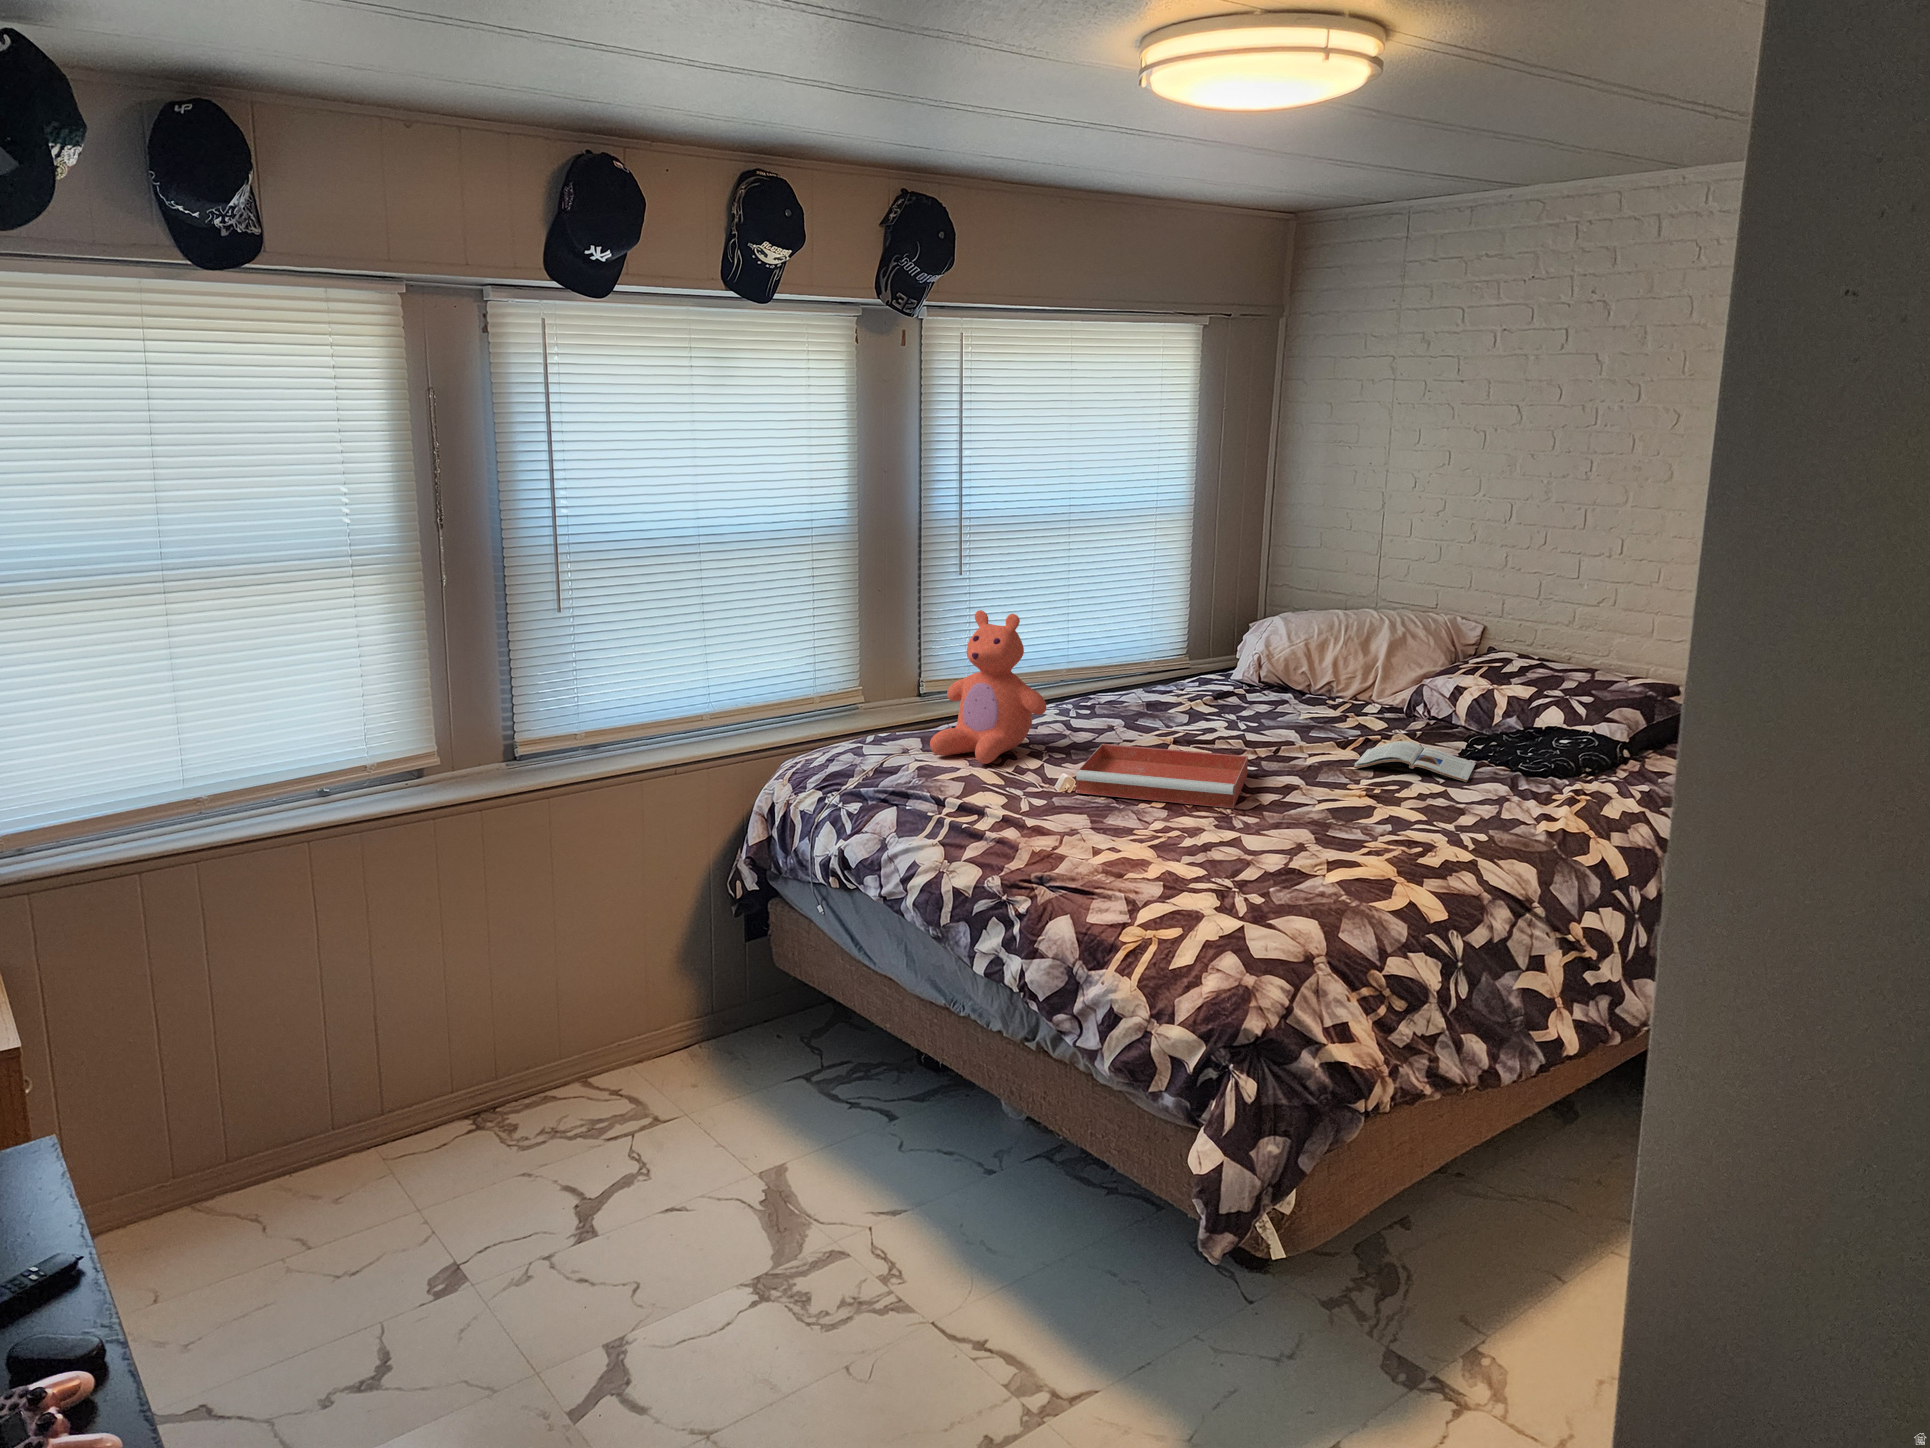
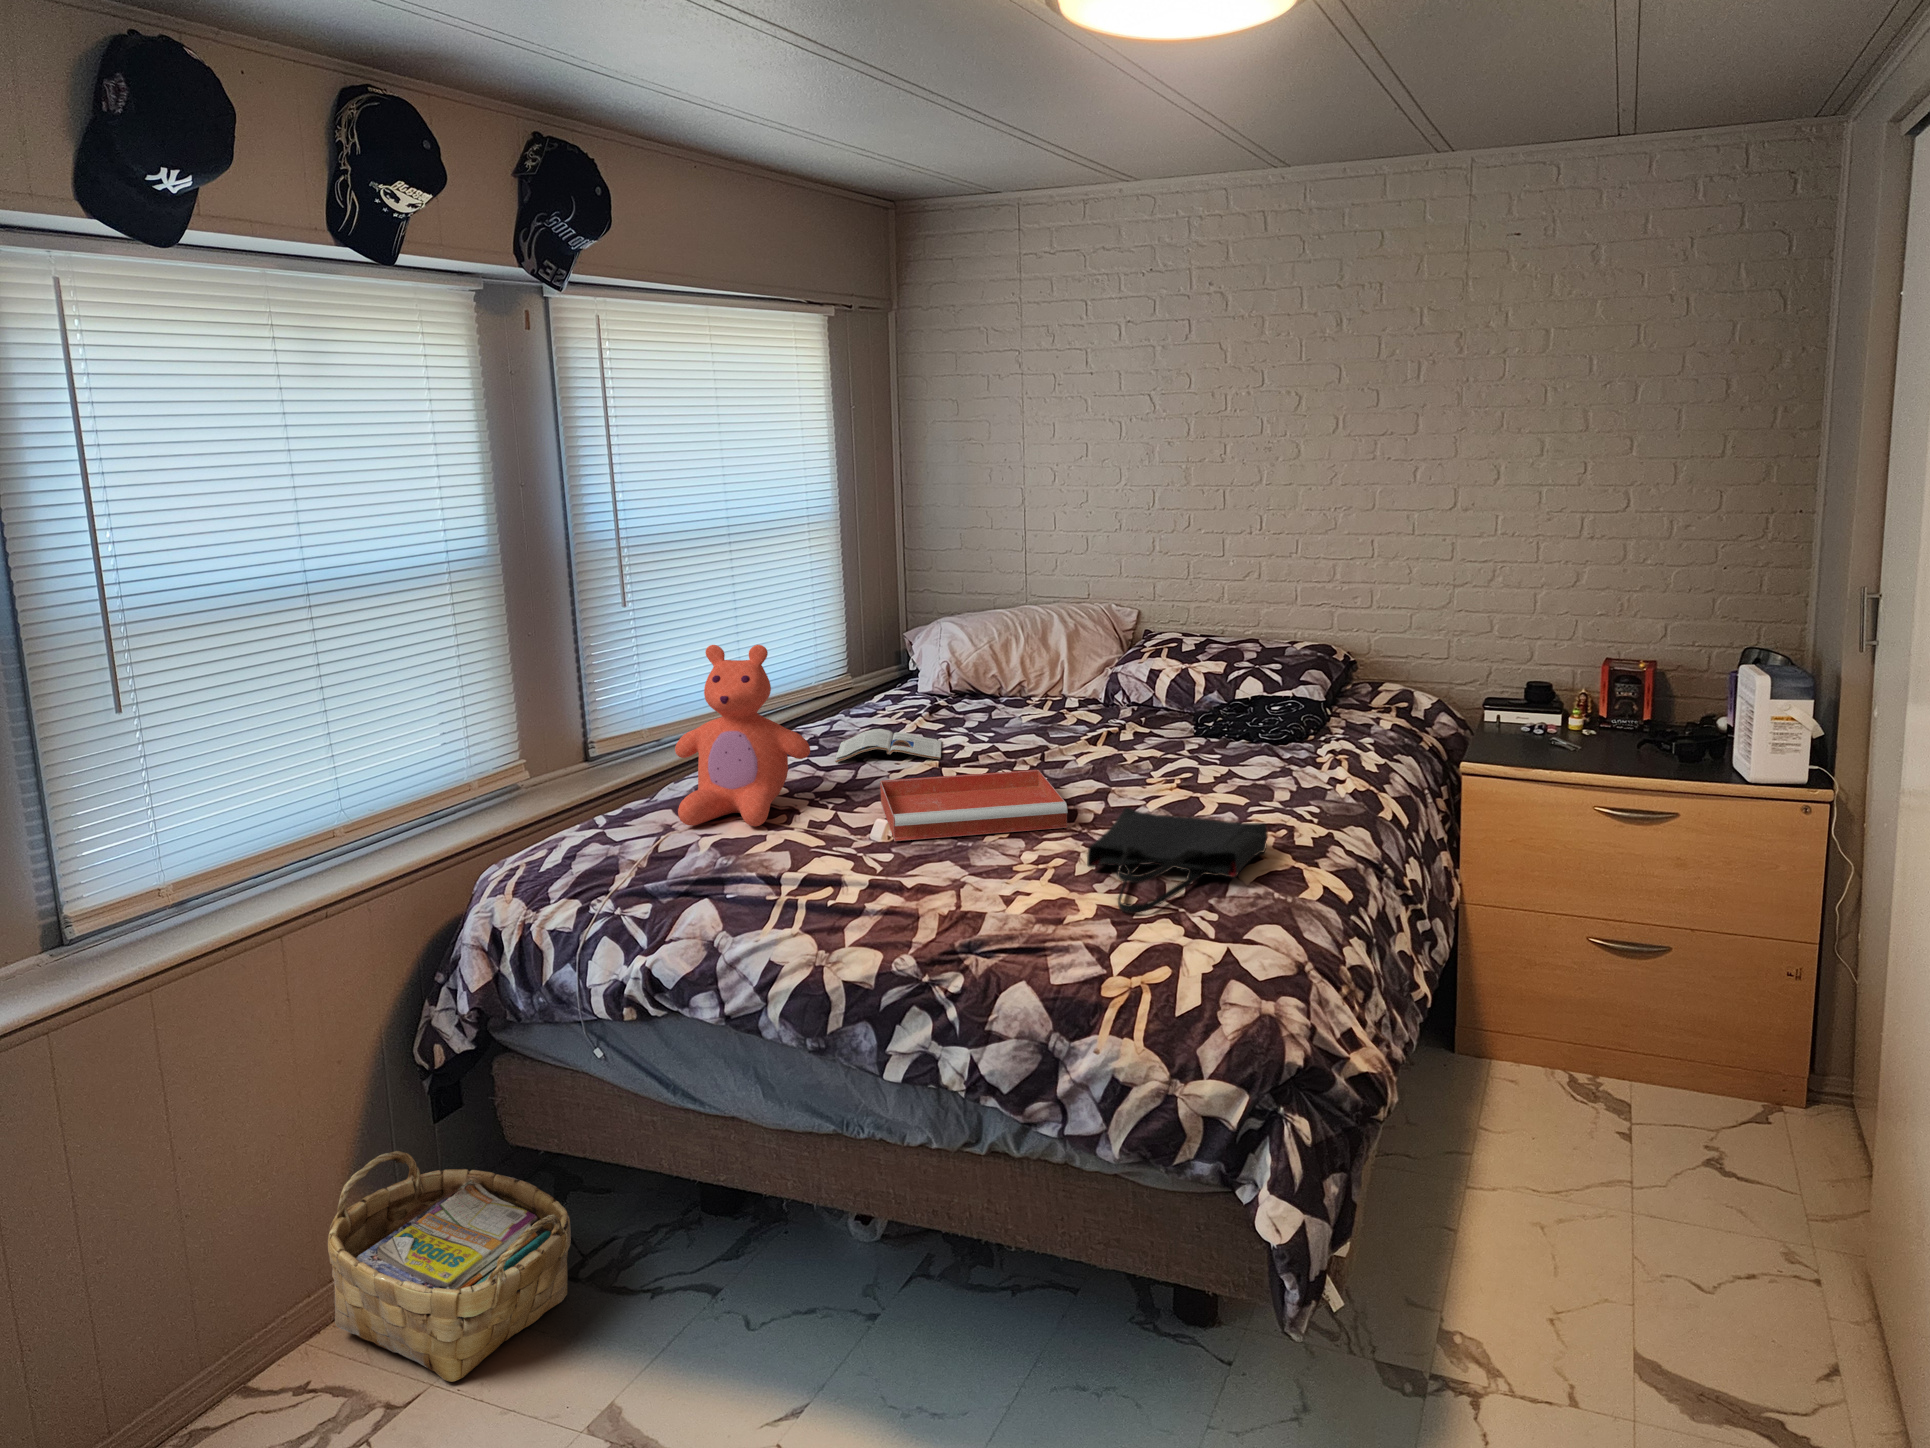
magazine: present [1354,741,1476,782] -> present [835,729,941,763]
tote bag: none [1193,797,1395,882] -> present [1087,808,1268,913]
woven basket: none [635,954,792,1122] -> present [328,1151,571,1382]

